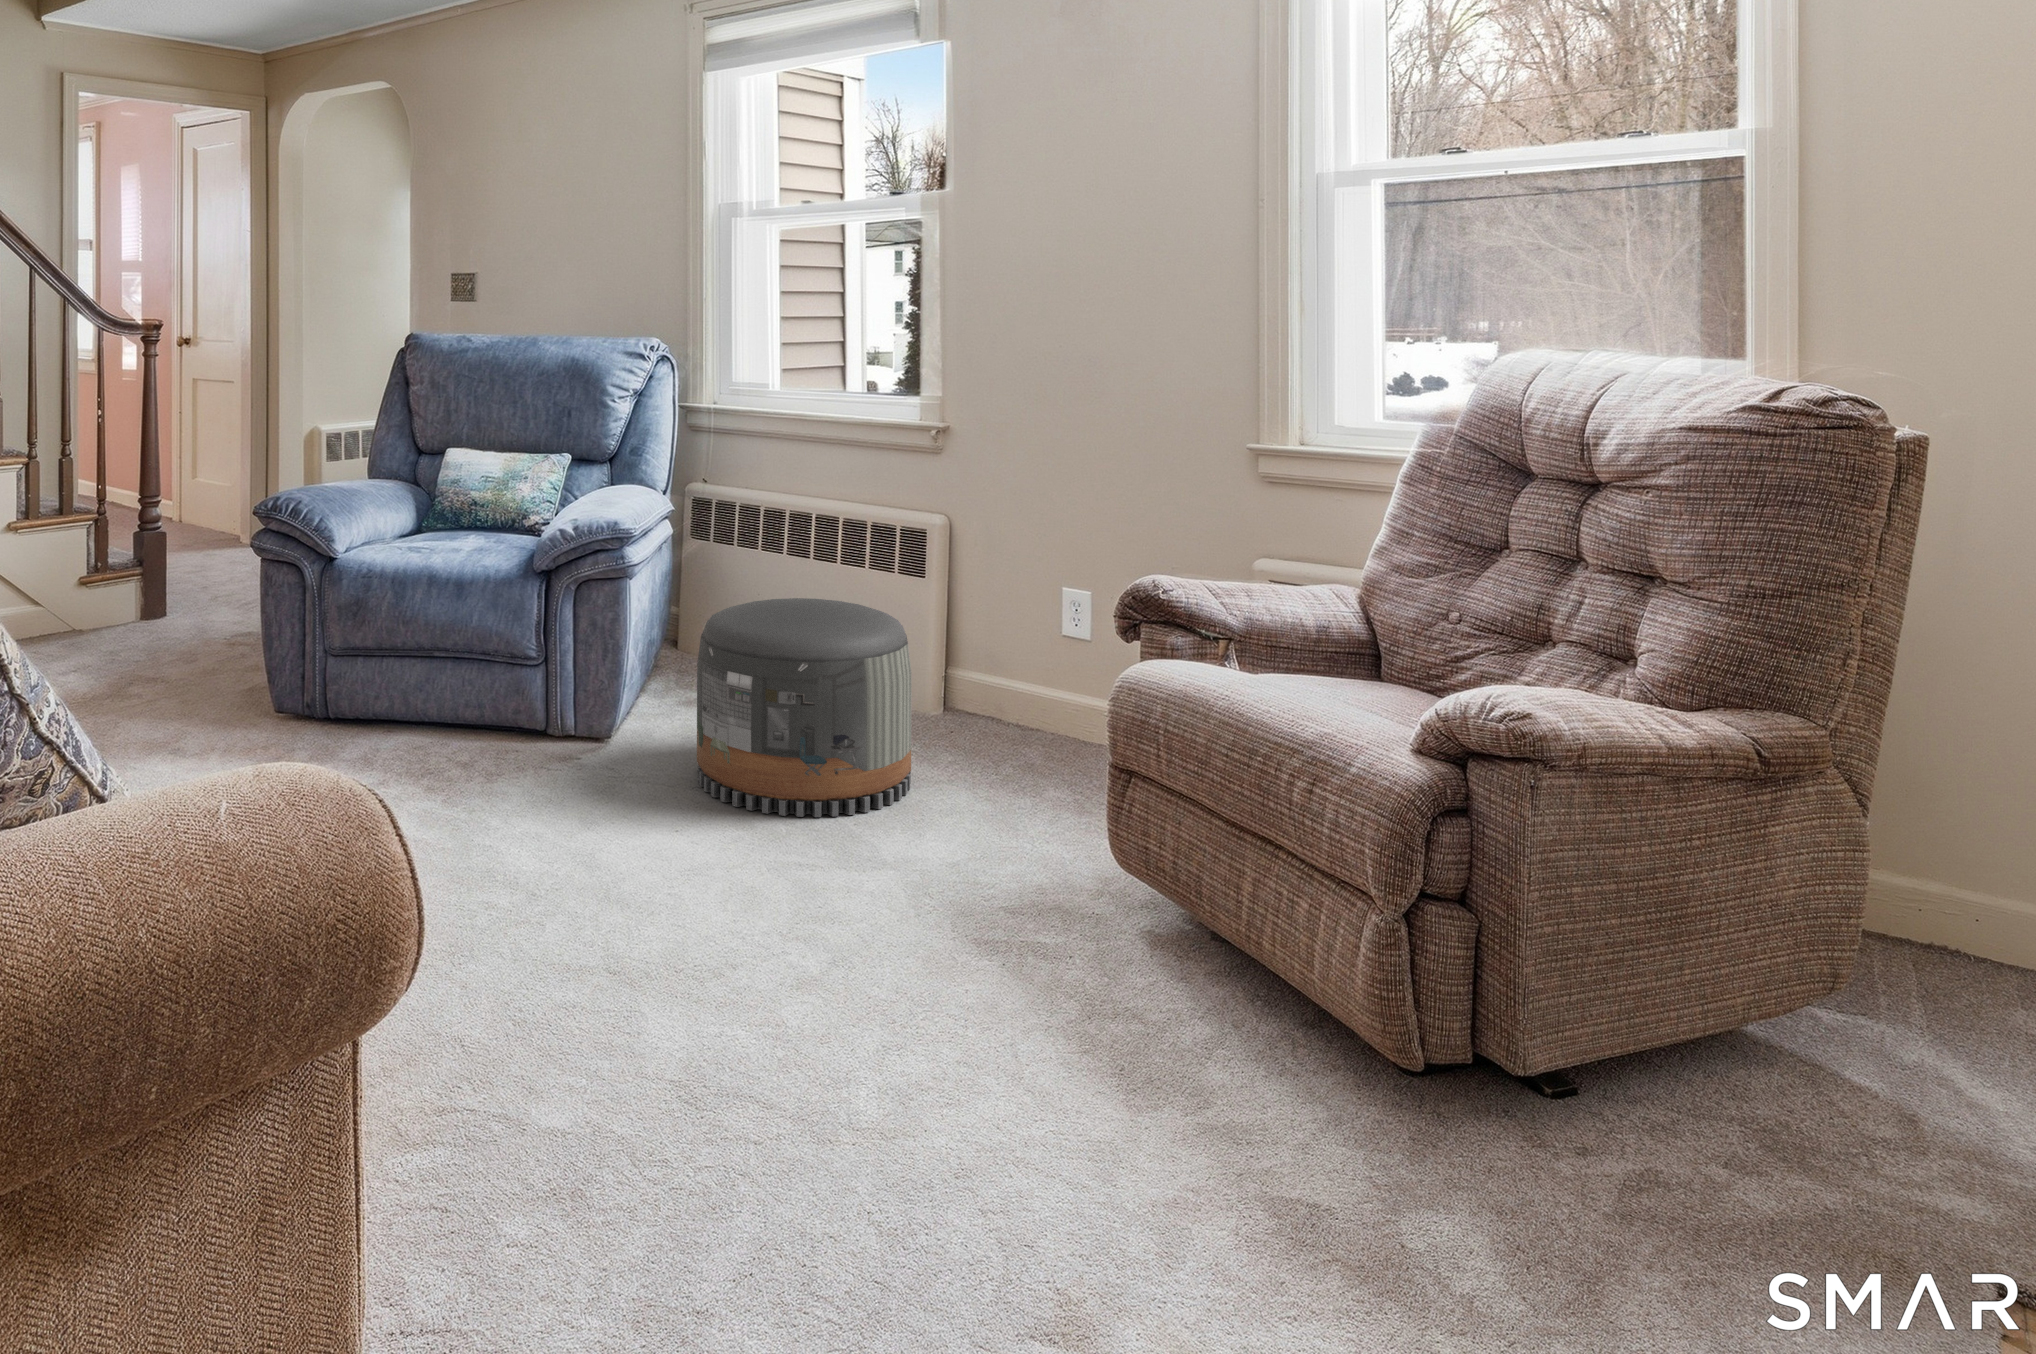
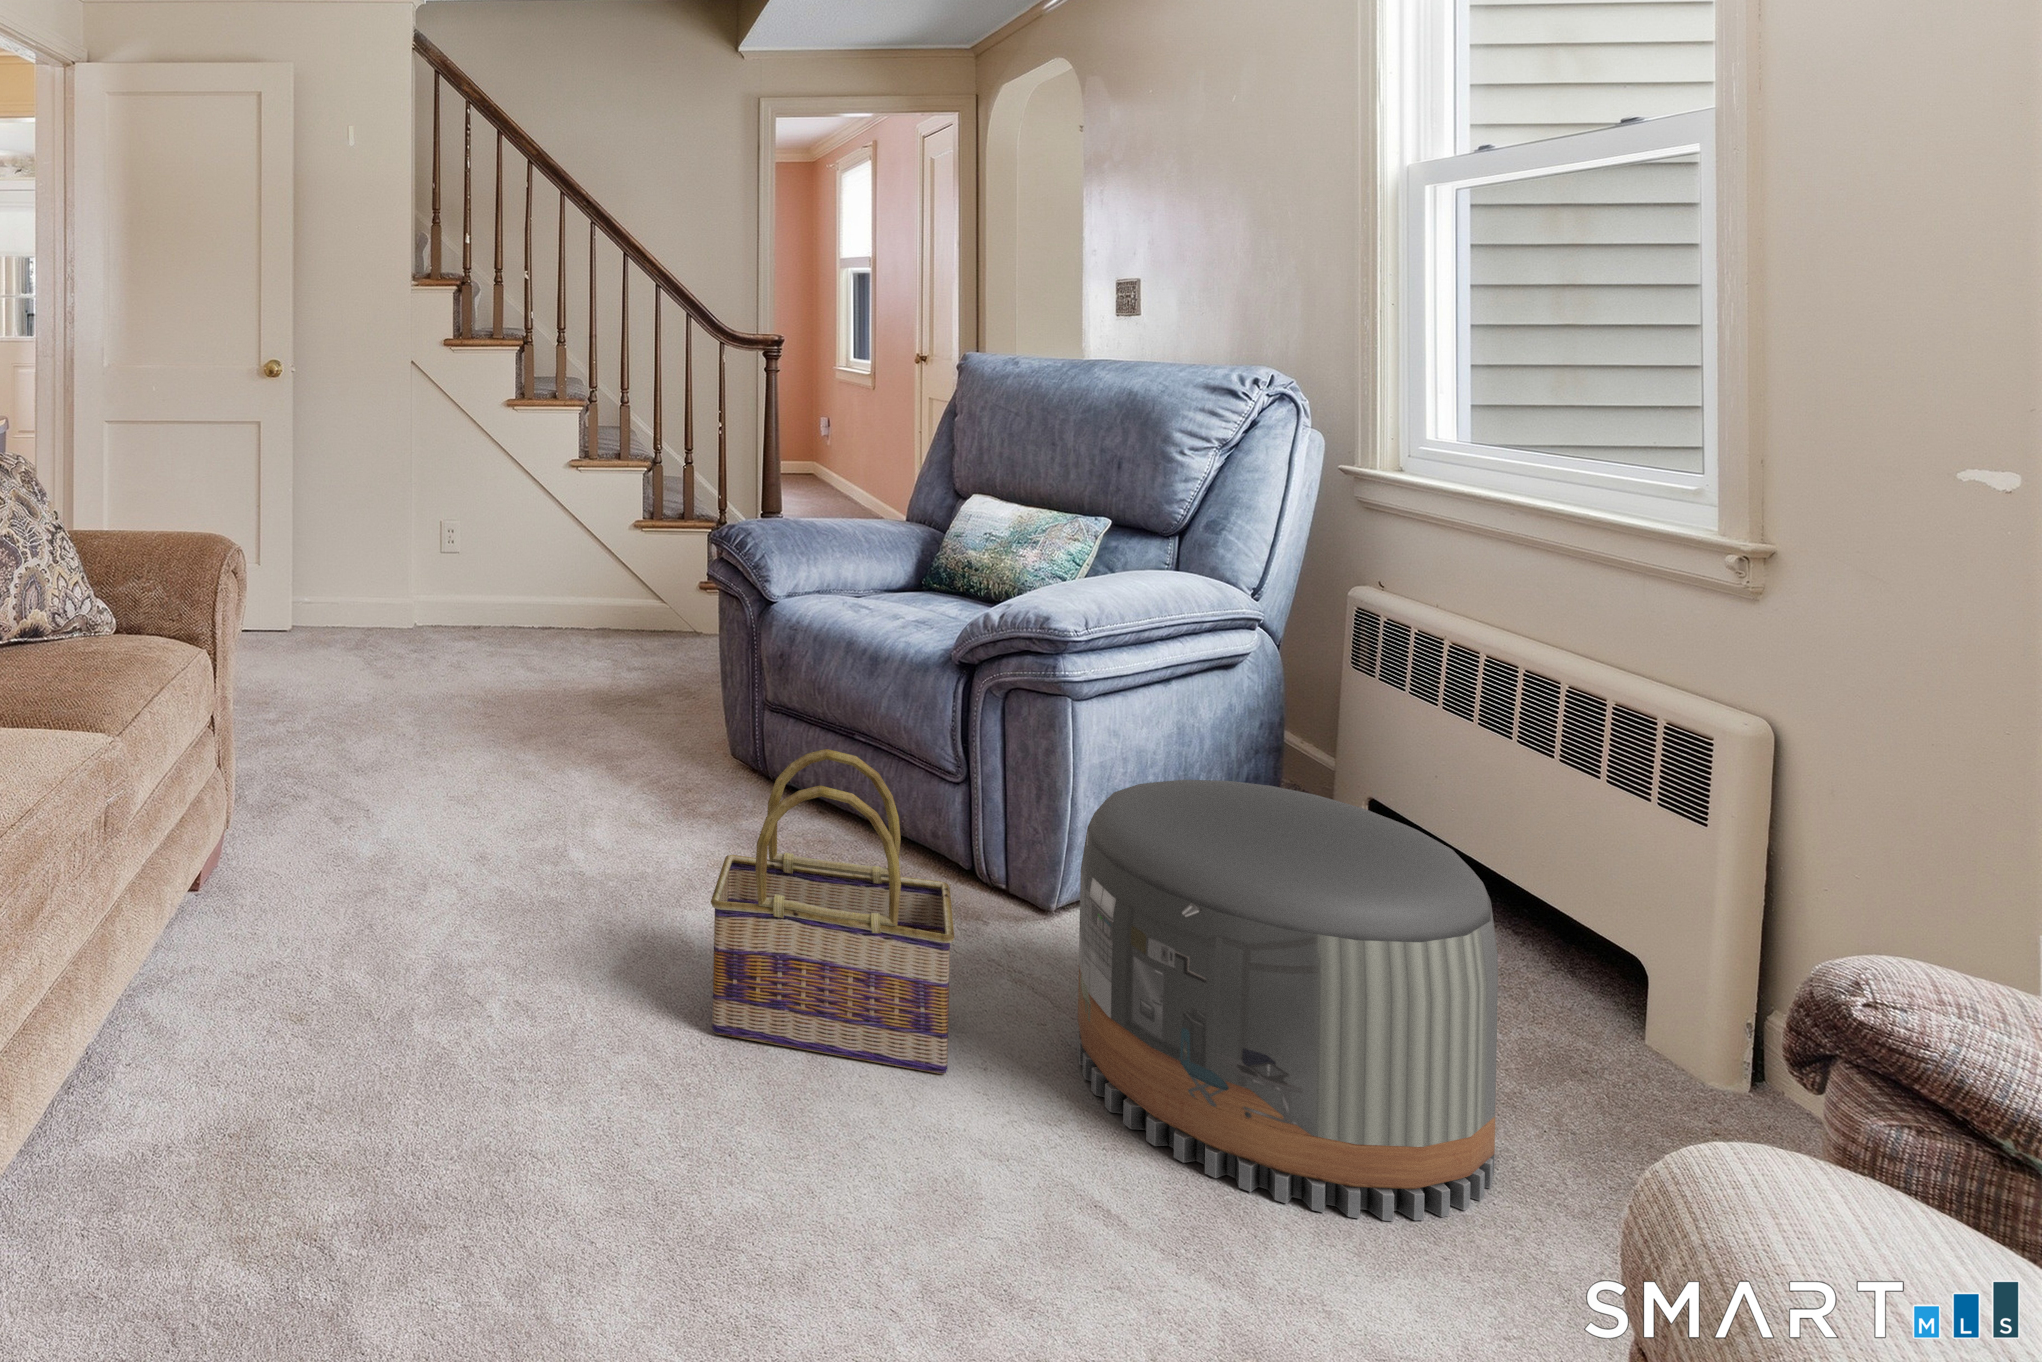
basket: none [479,635,666,859] -> present [711,749,955,1074]

